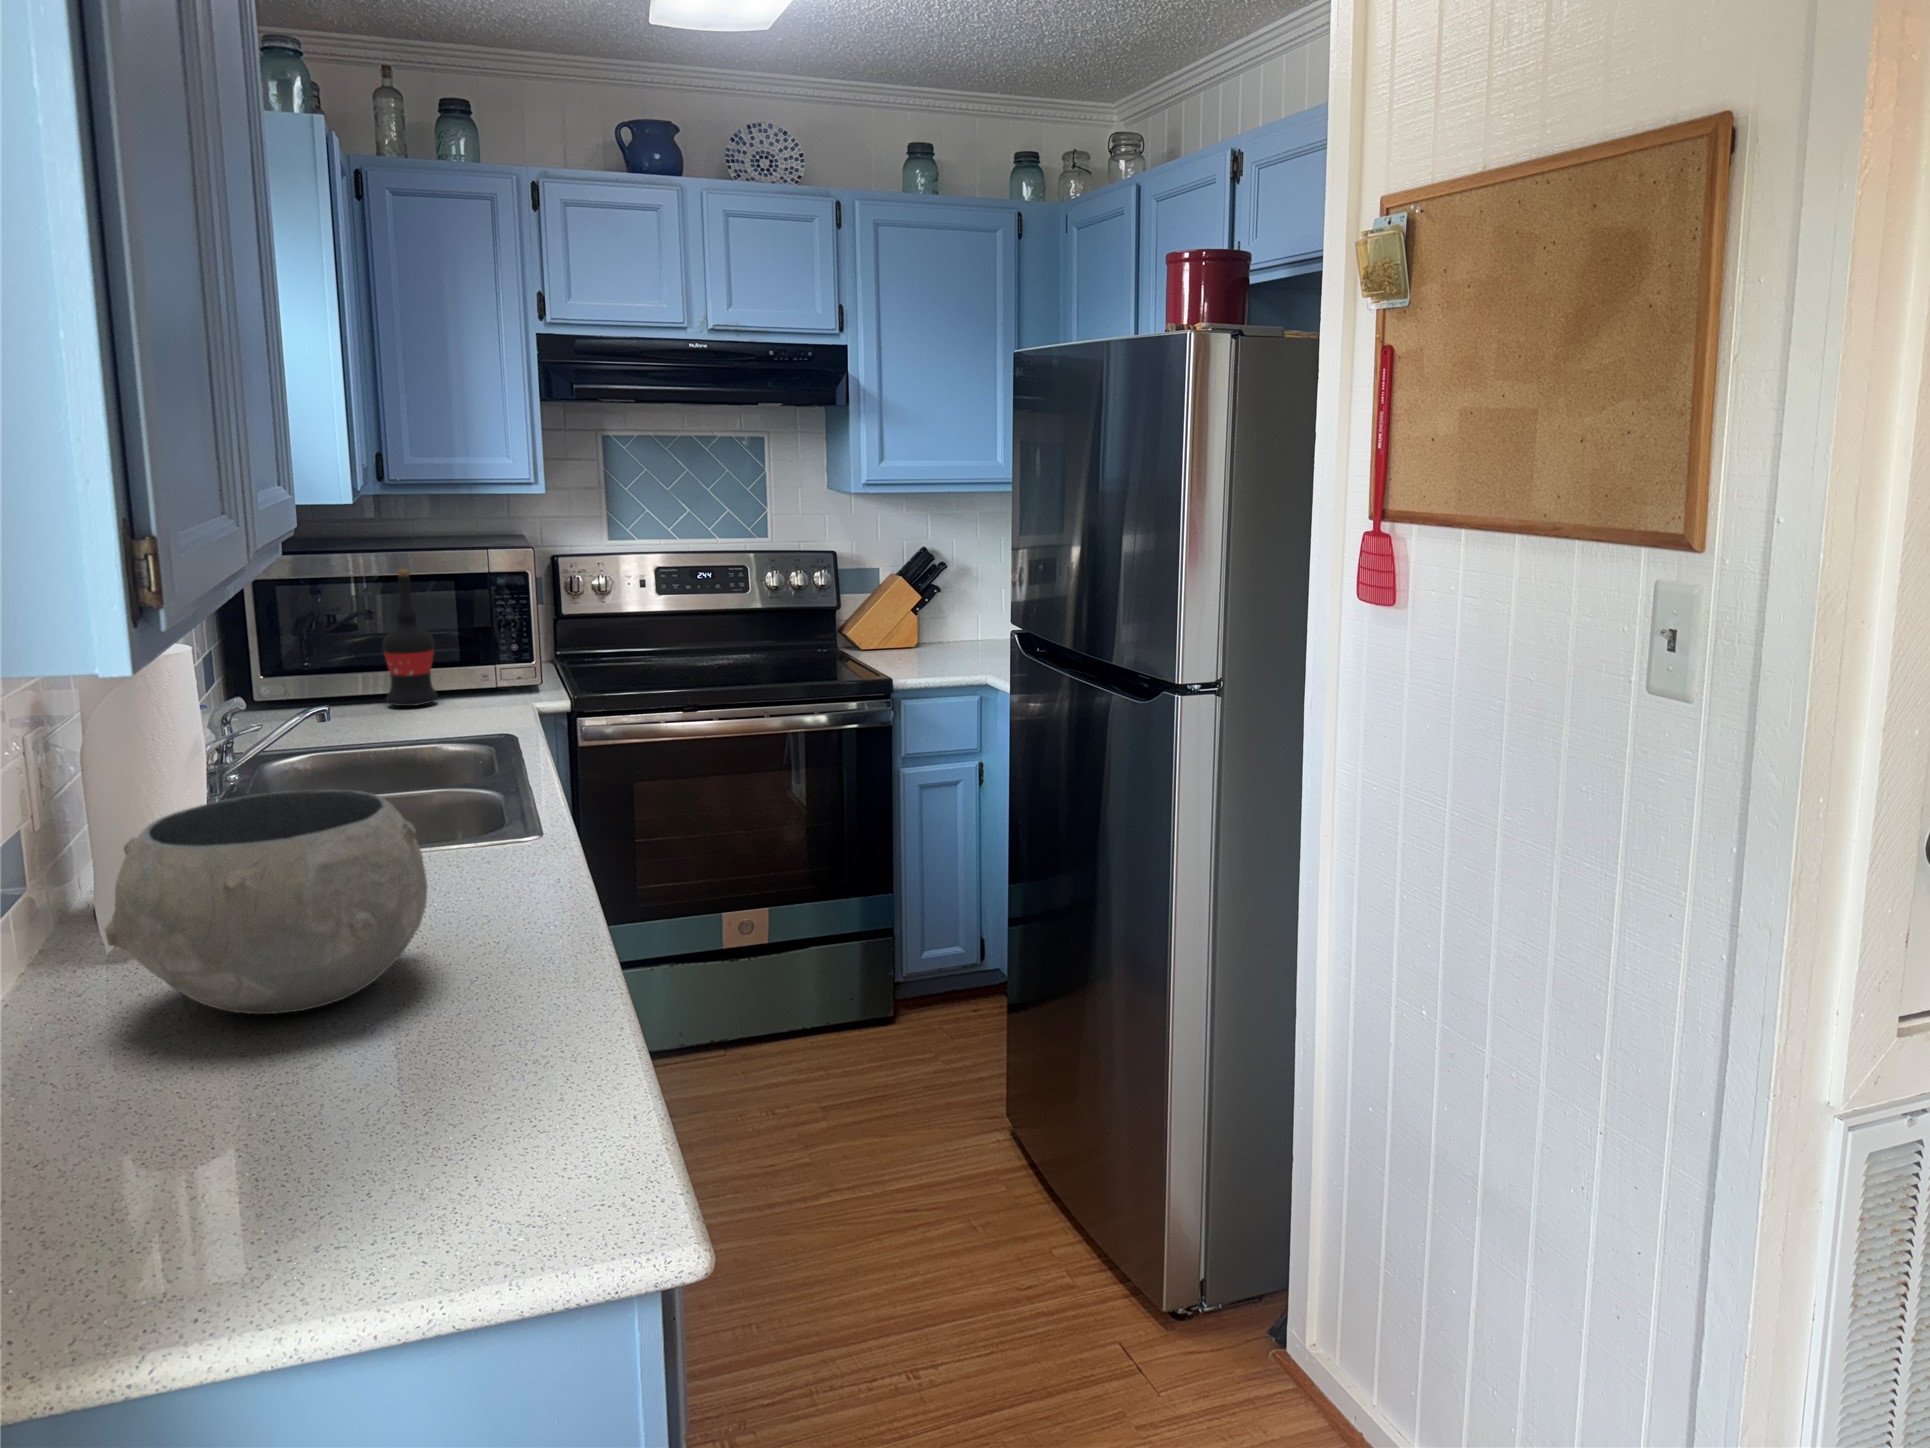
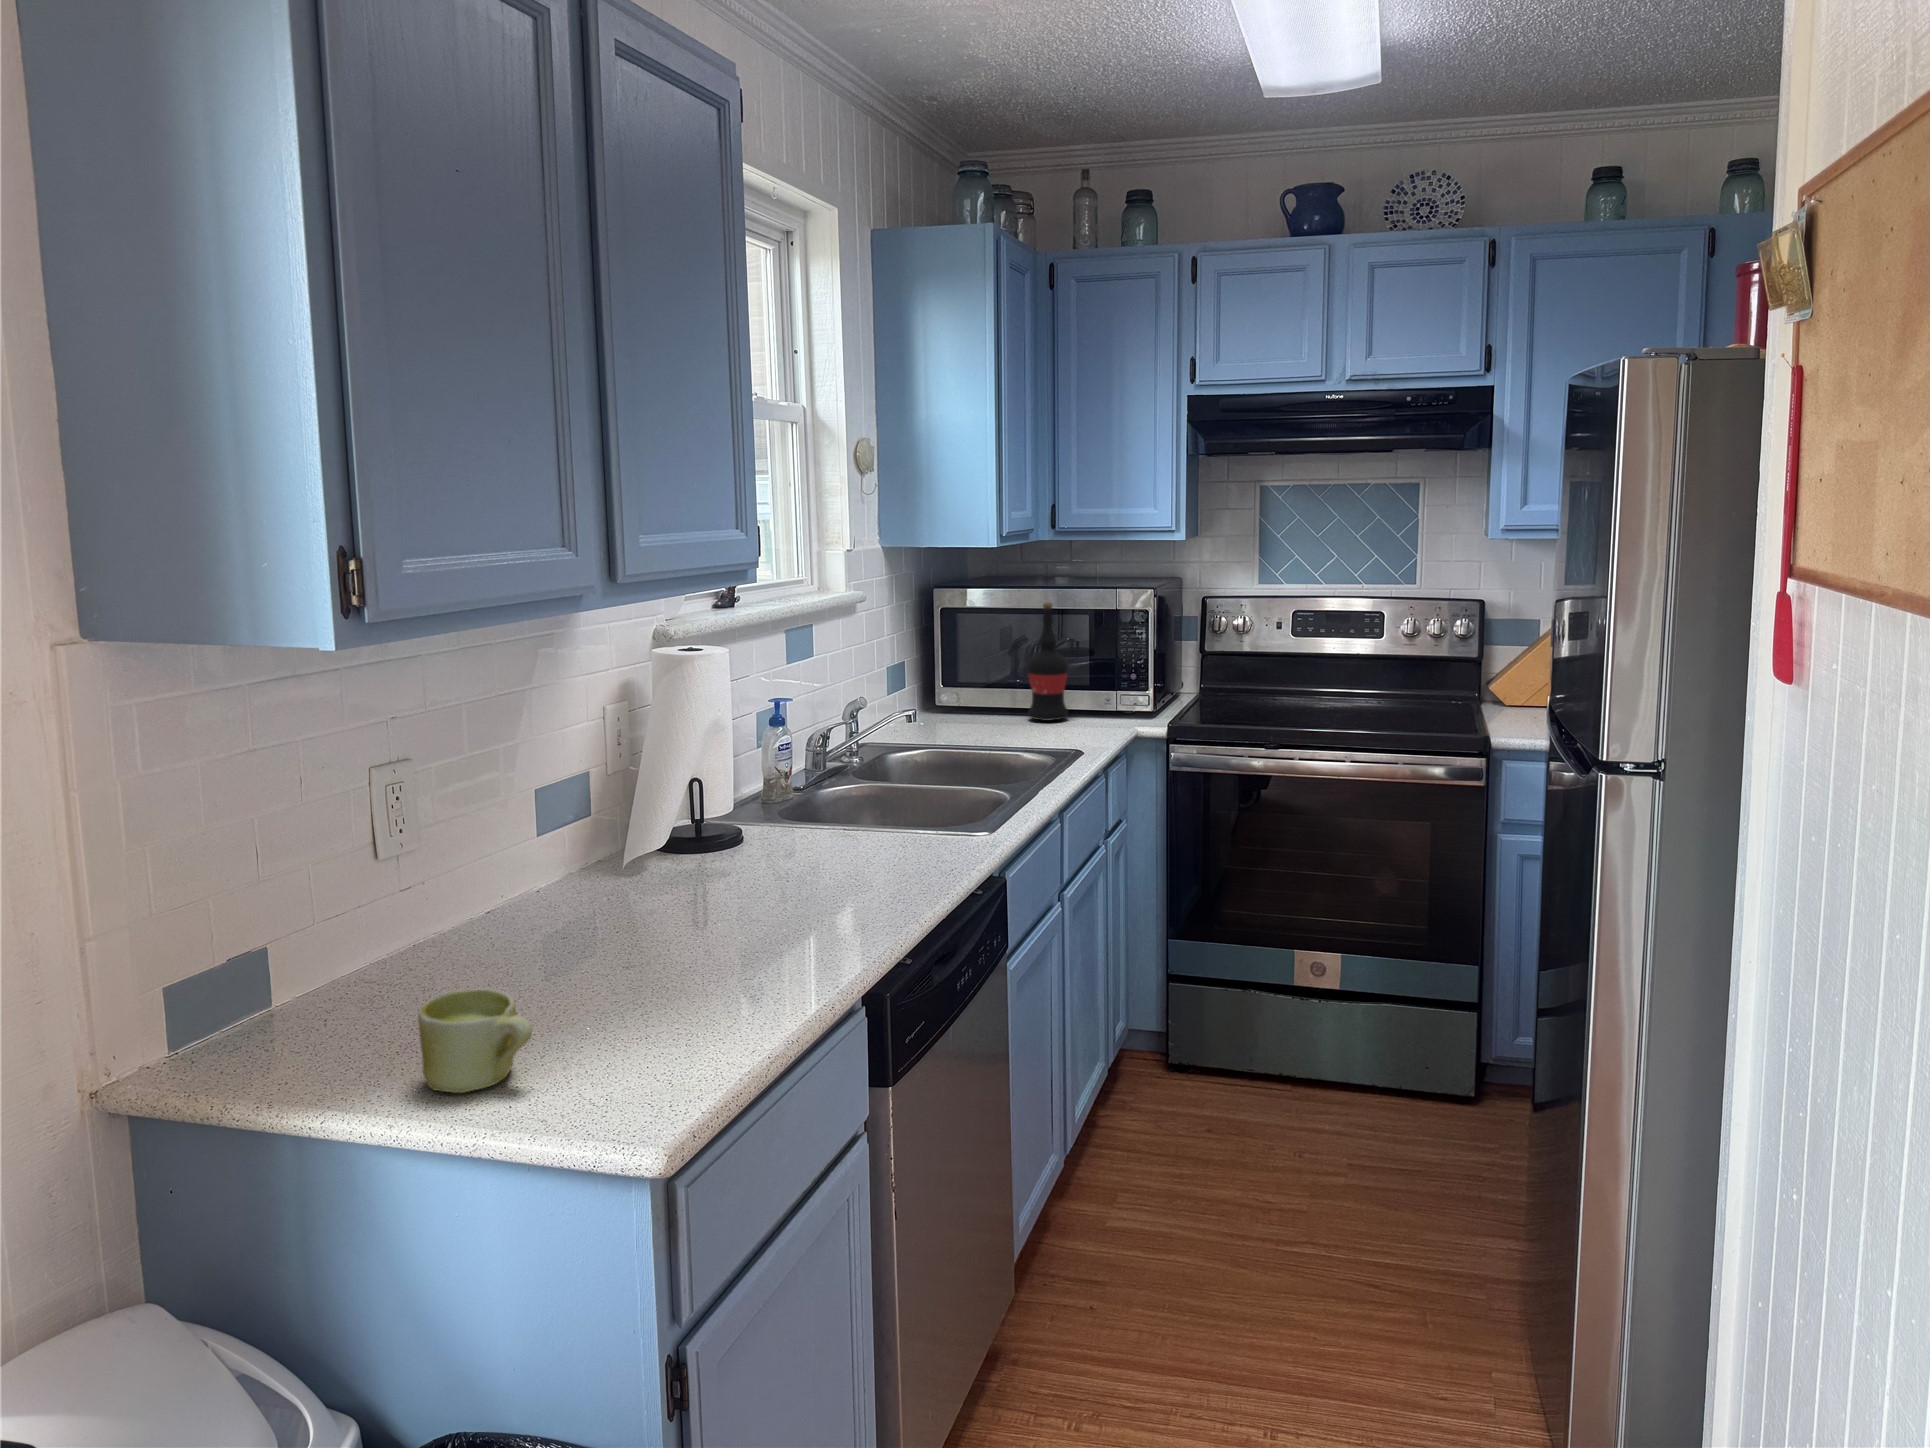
ceramic bowl: present [105,790,428,1014] -> none [557,782,797,959]
mug: none [130,1071,309,1215] -> present [418,988,532,1093]

